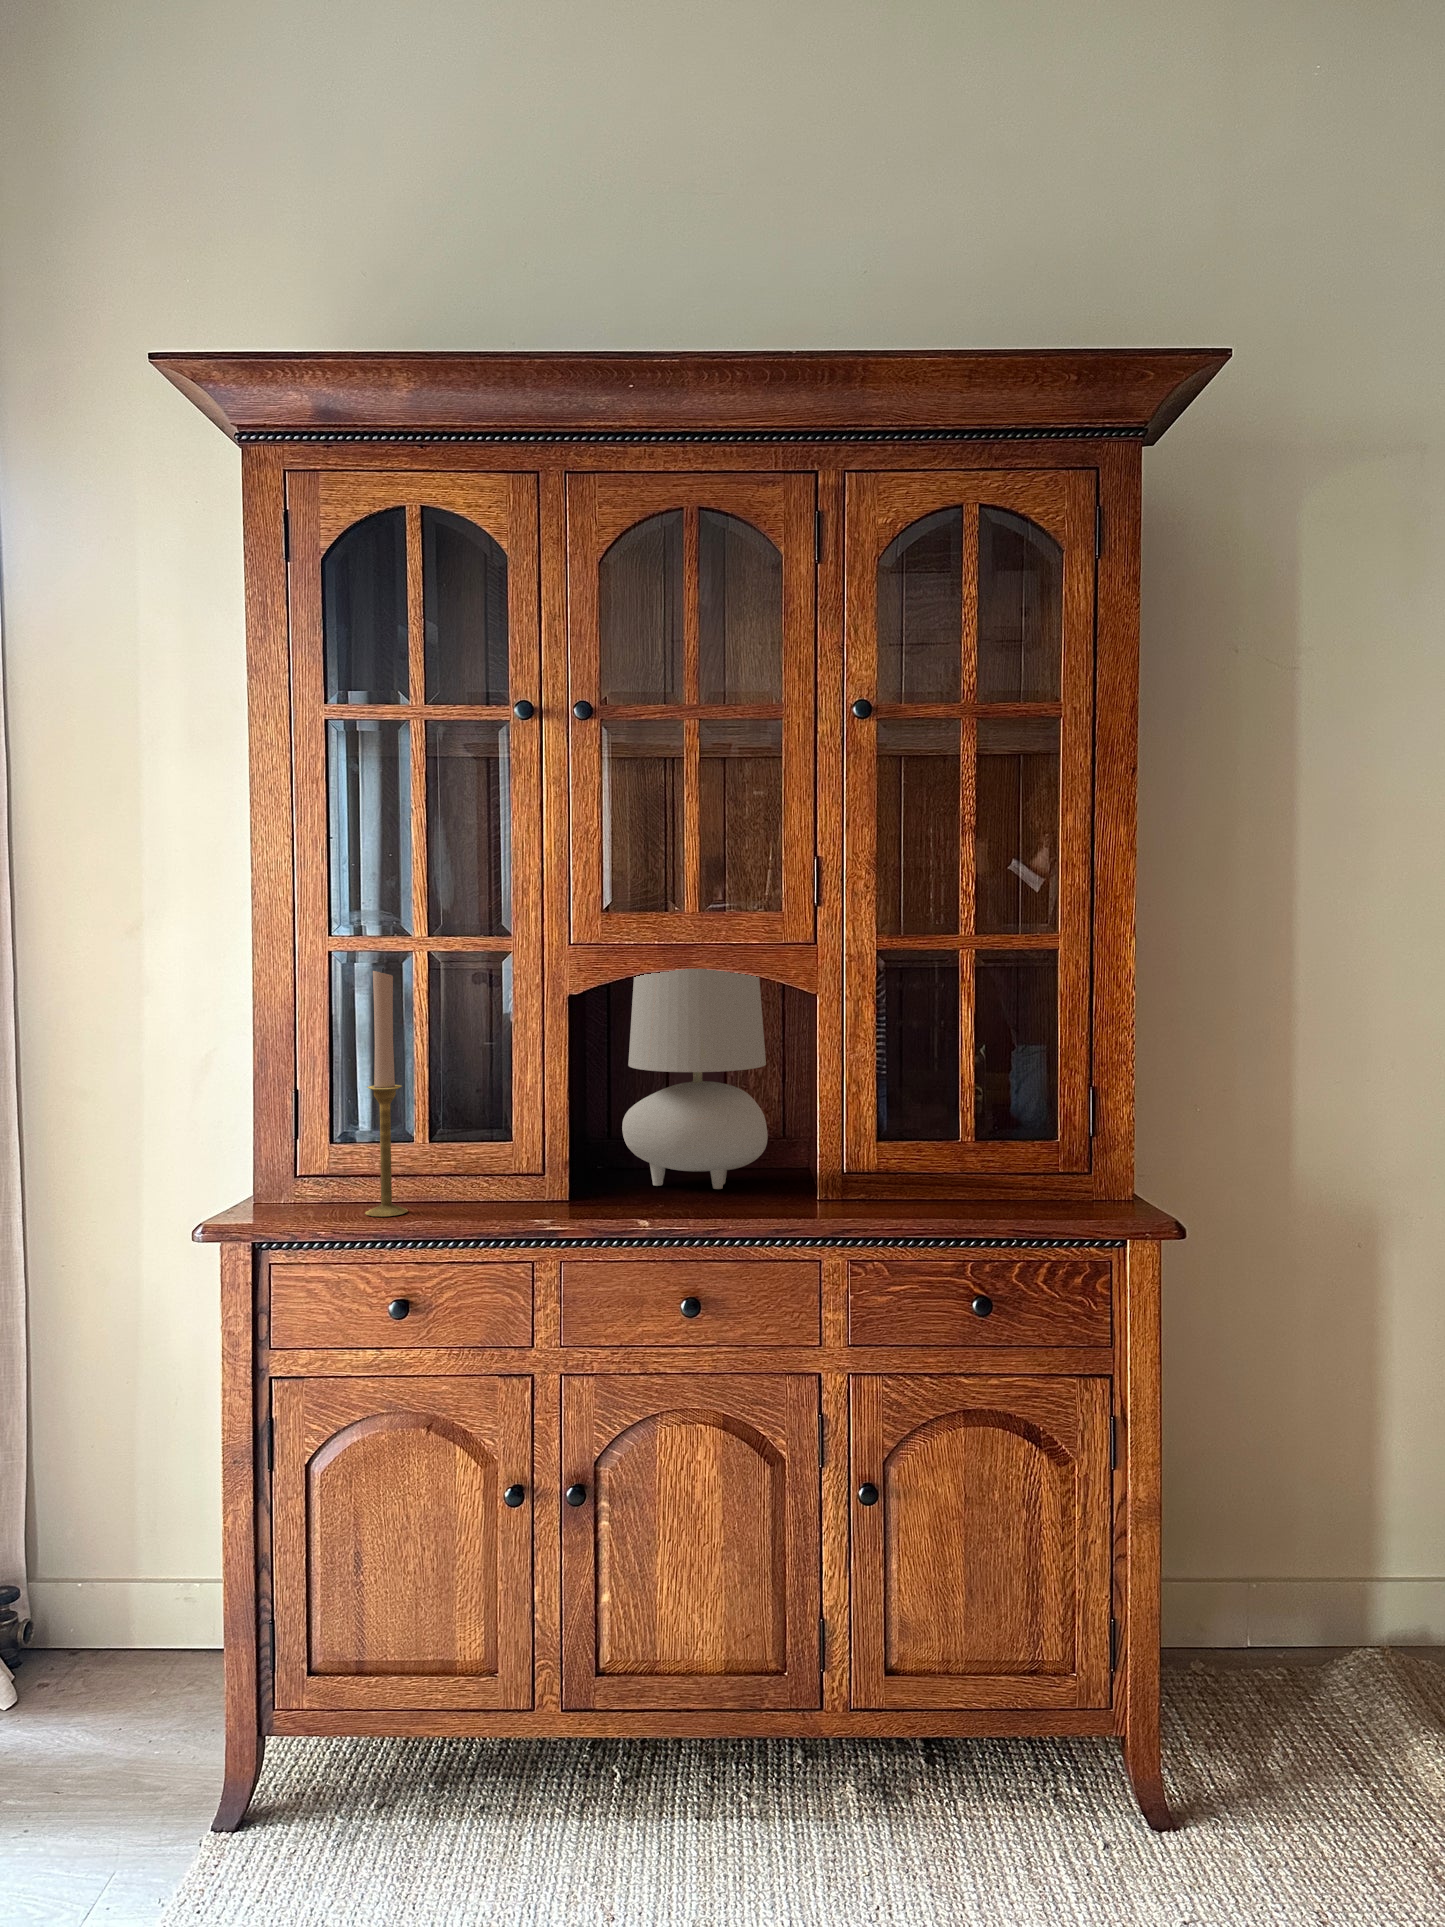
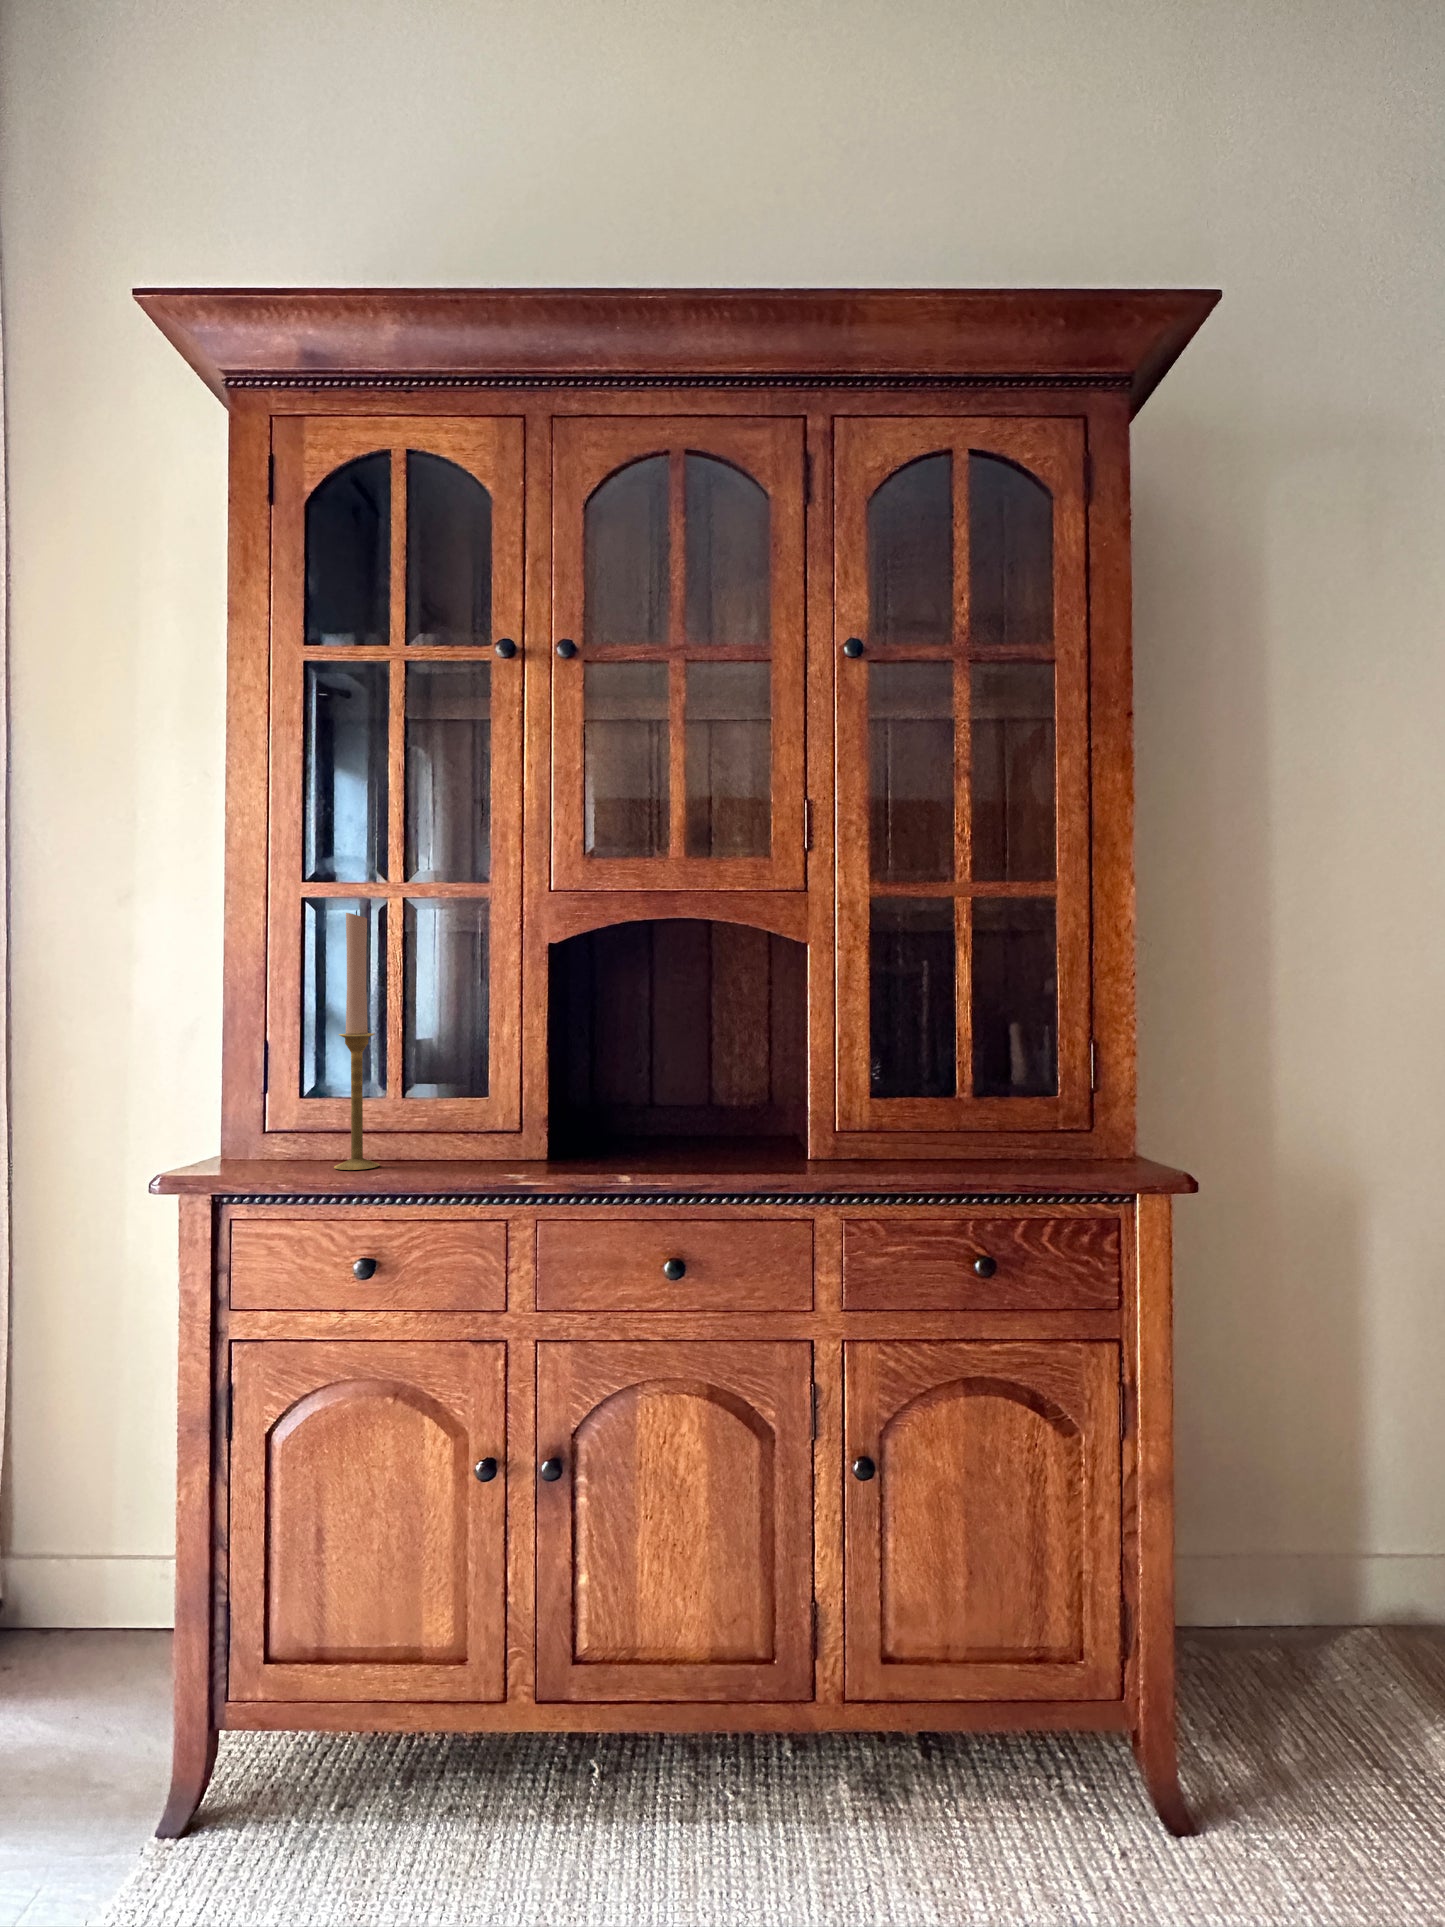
table lamp: present [622,969,768,1189] -> none [608,884,756,1148]

